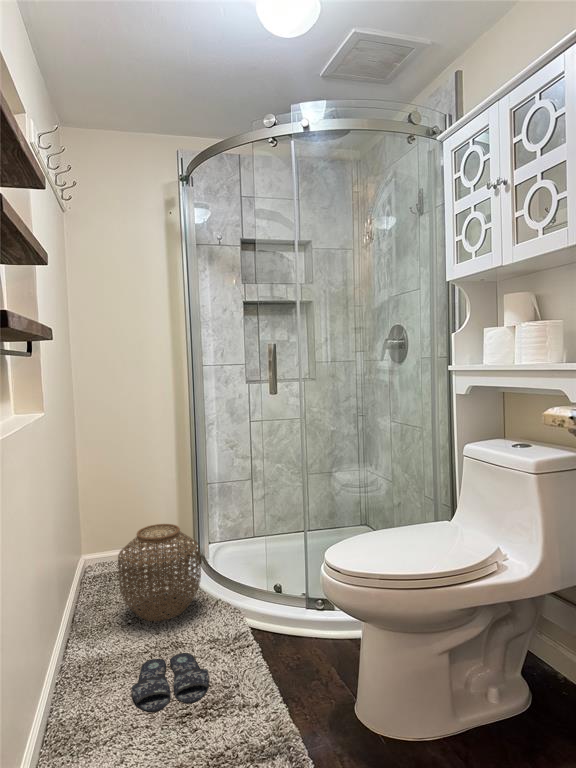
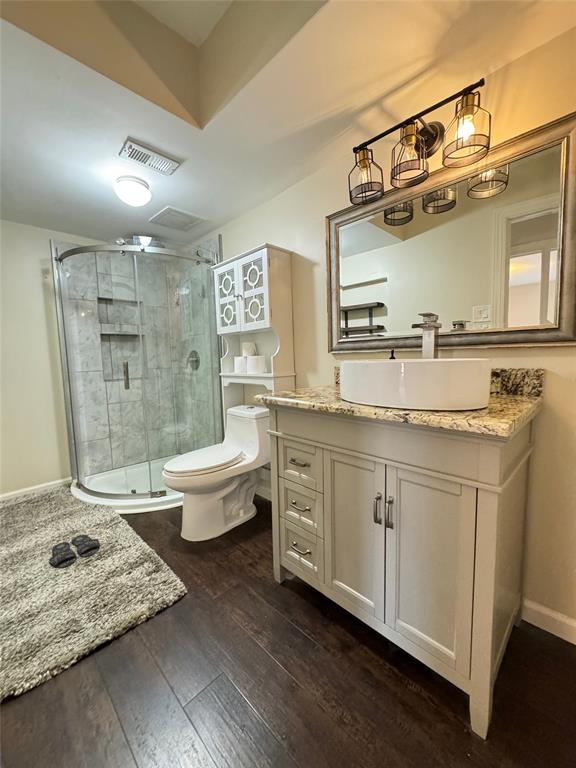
woven basket: present [118,524,201,621] -> none [23,468,84,526]

